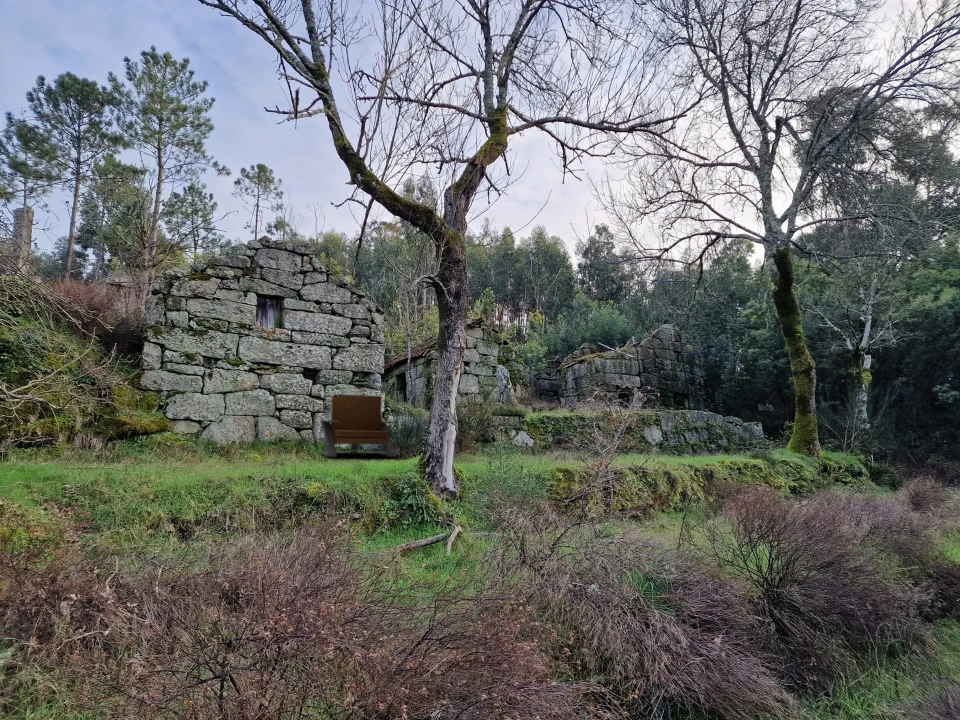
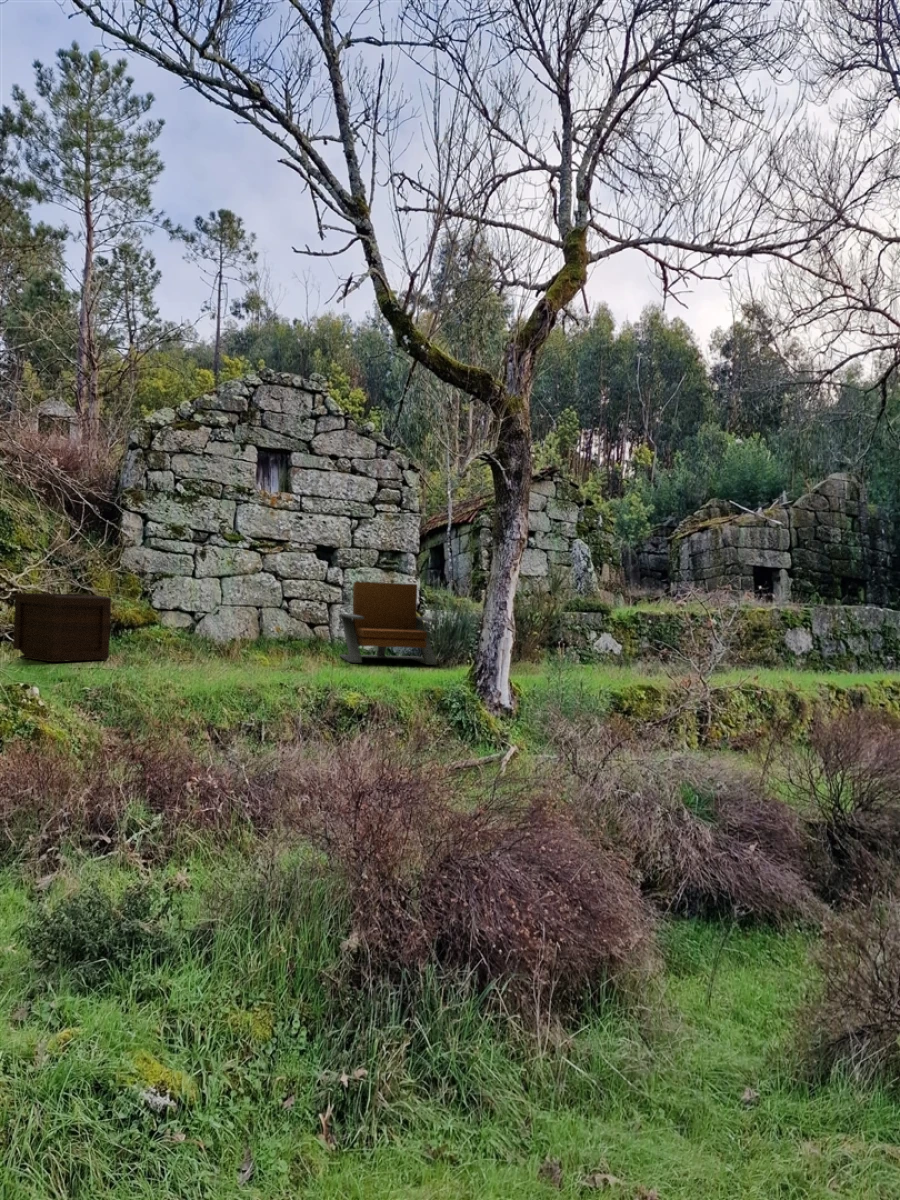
wooden crate: none [24,404,119,462] -> present [13,593,111,662]

